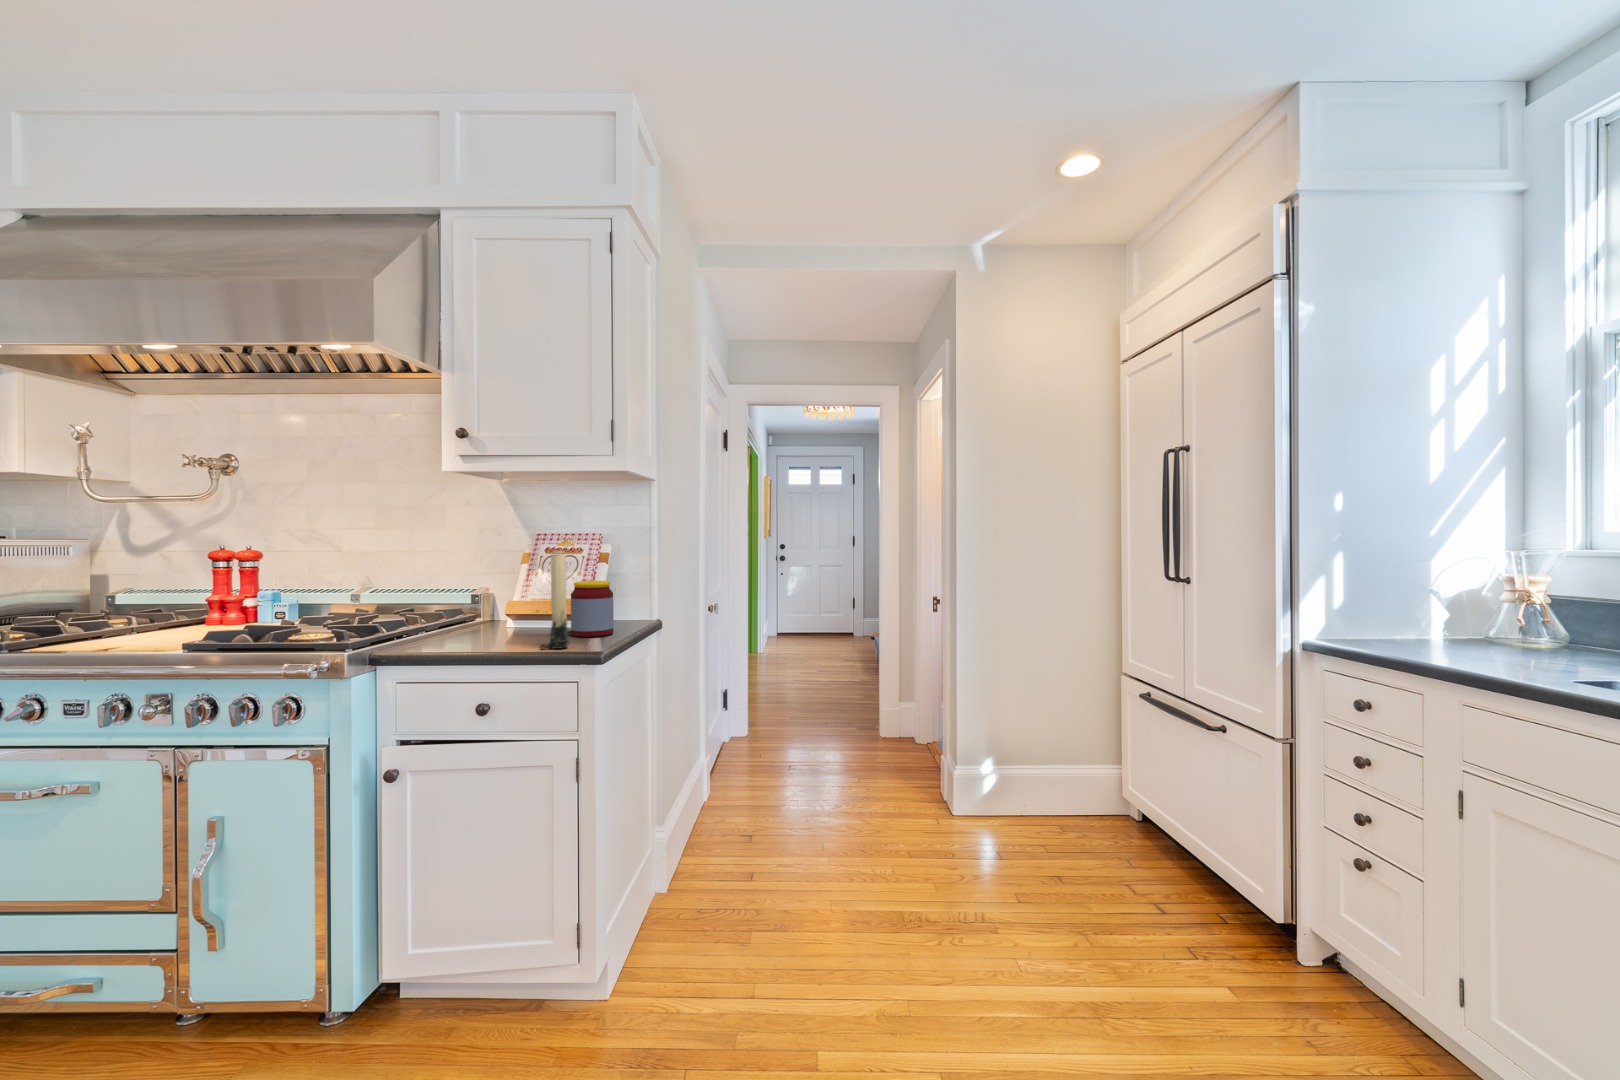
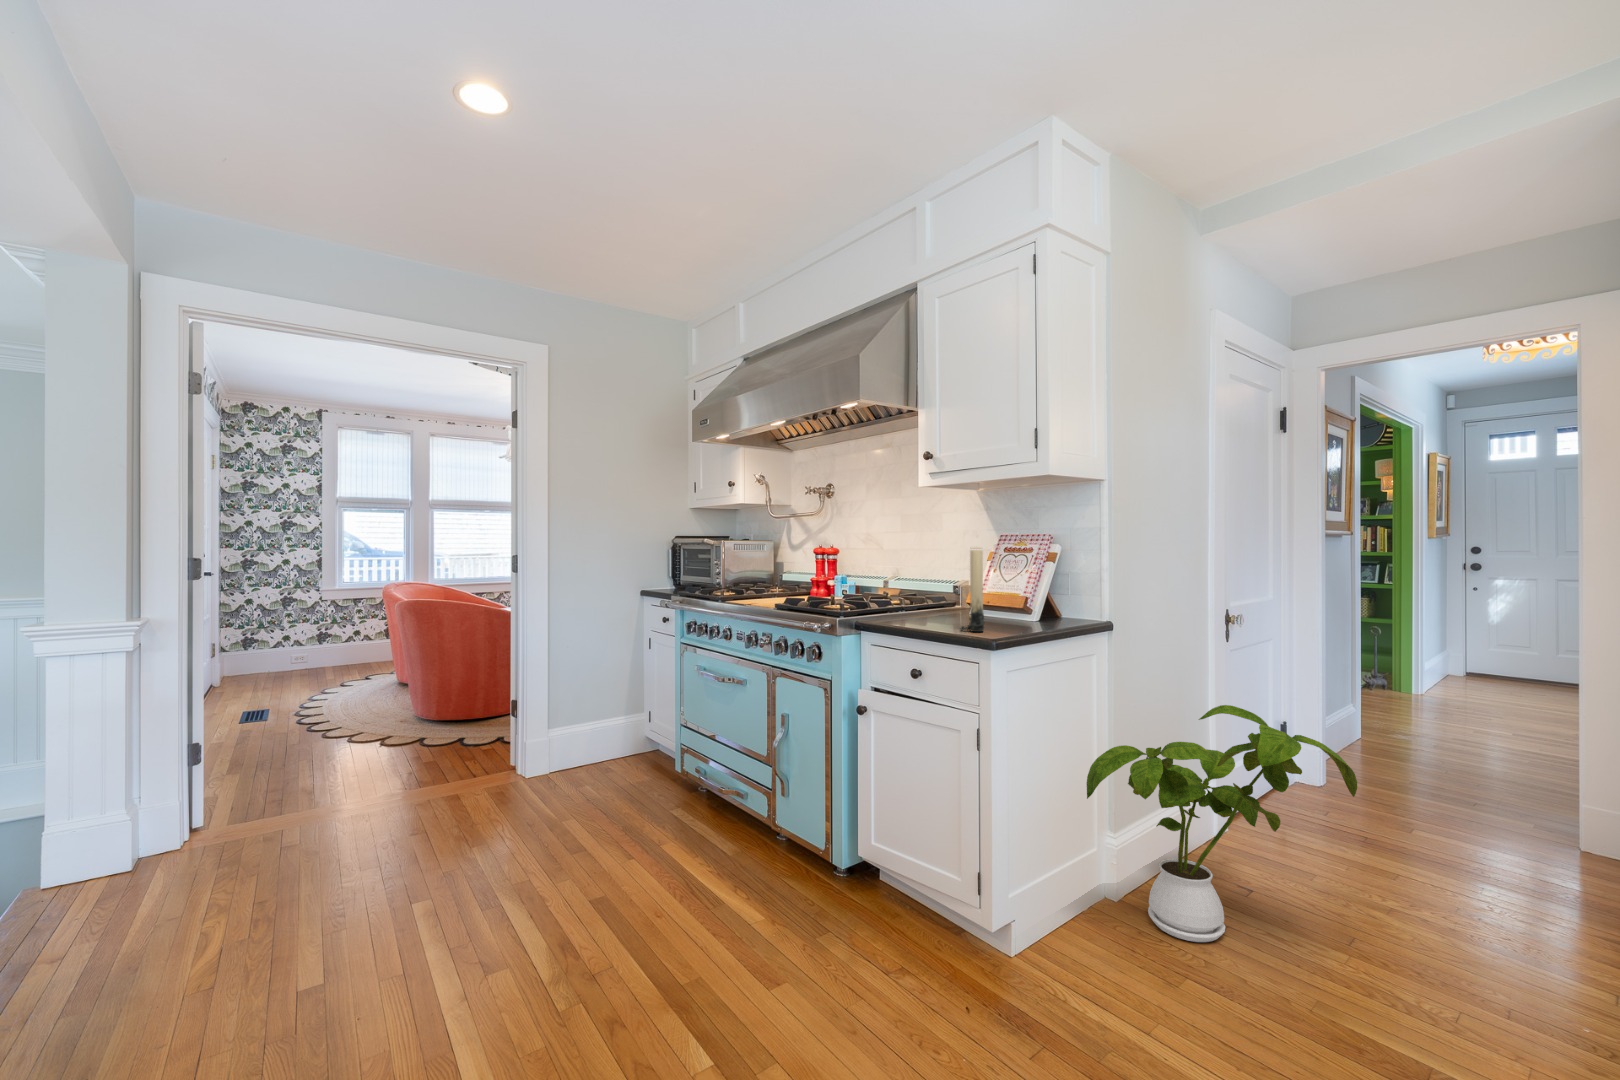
jar: present [571,581,614,637] -> none [1002,576,1041,627]
house plant: none [660,684,854,904] -> present [1087,705,1357,942]

